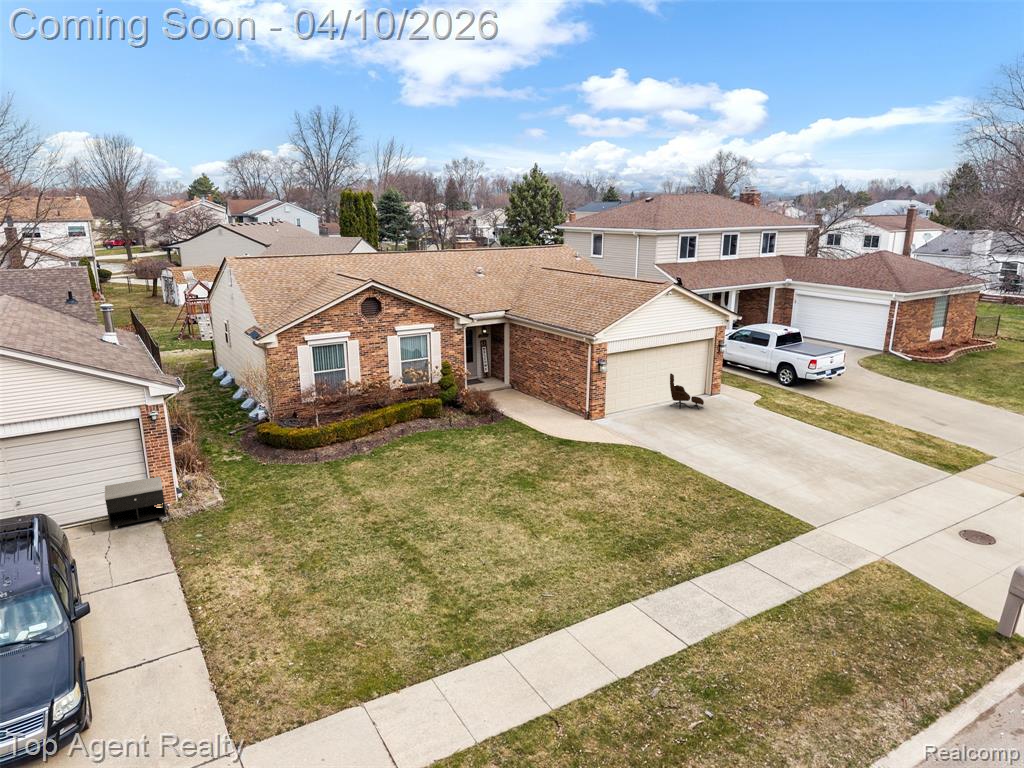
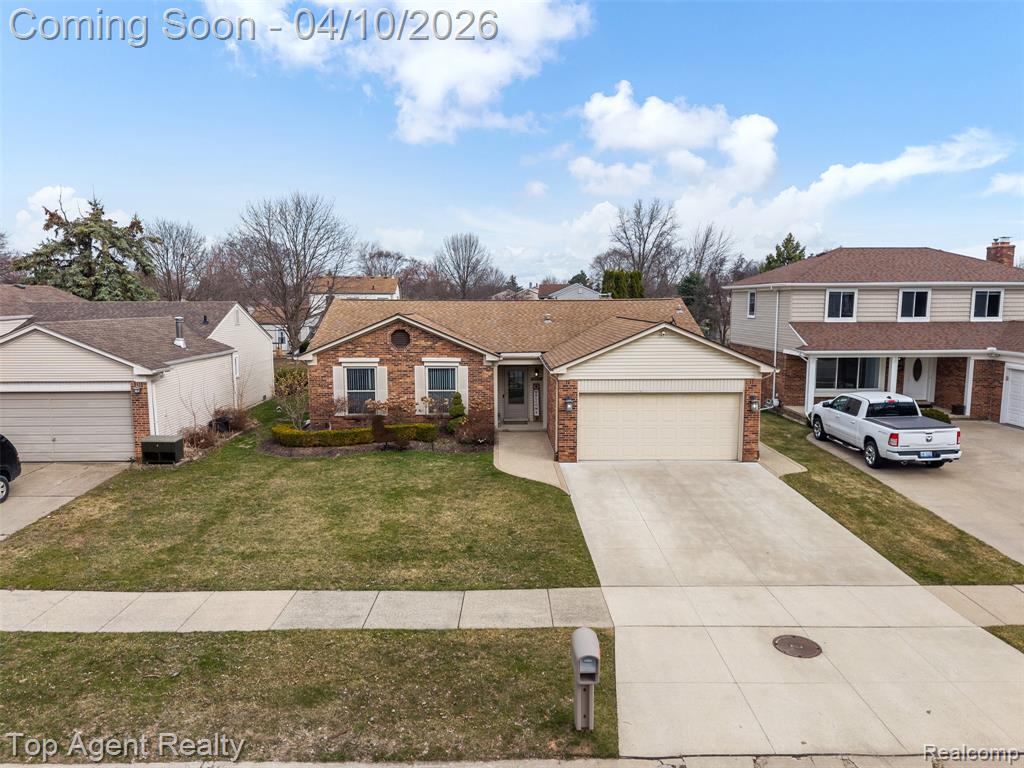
lounge chair: present [670,374,704,409] -> present [371,415,410,451]

